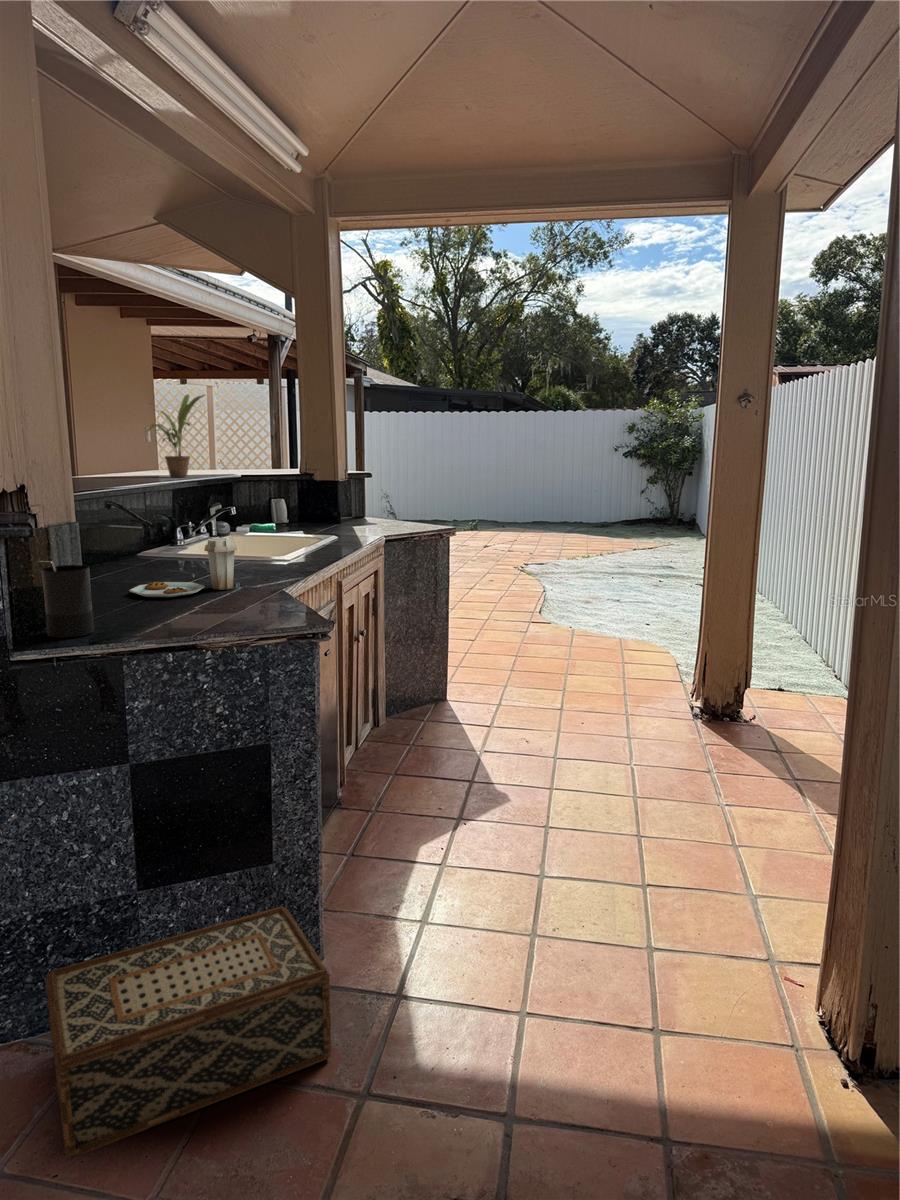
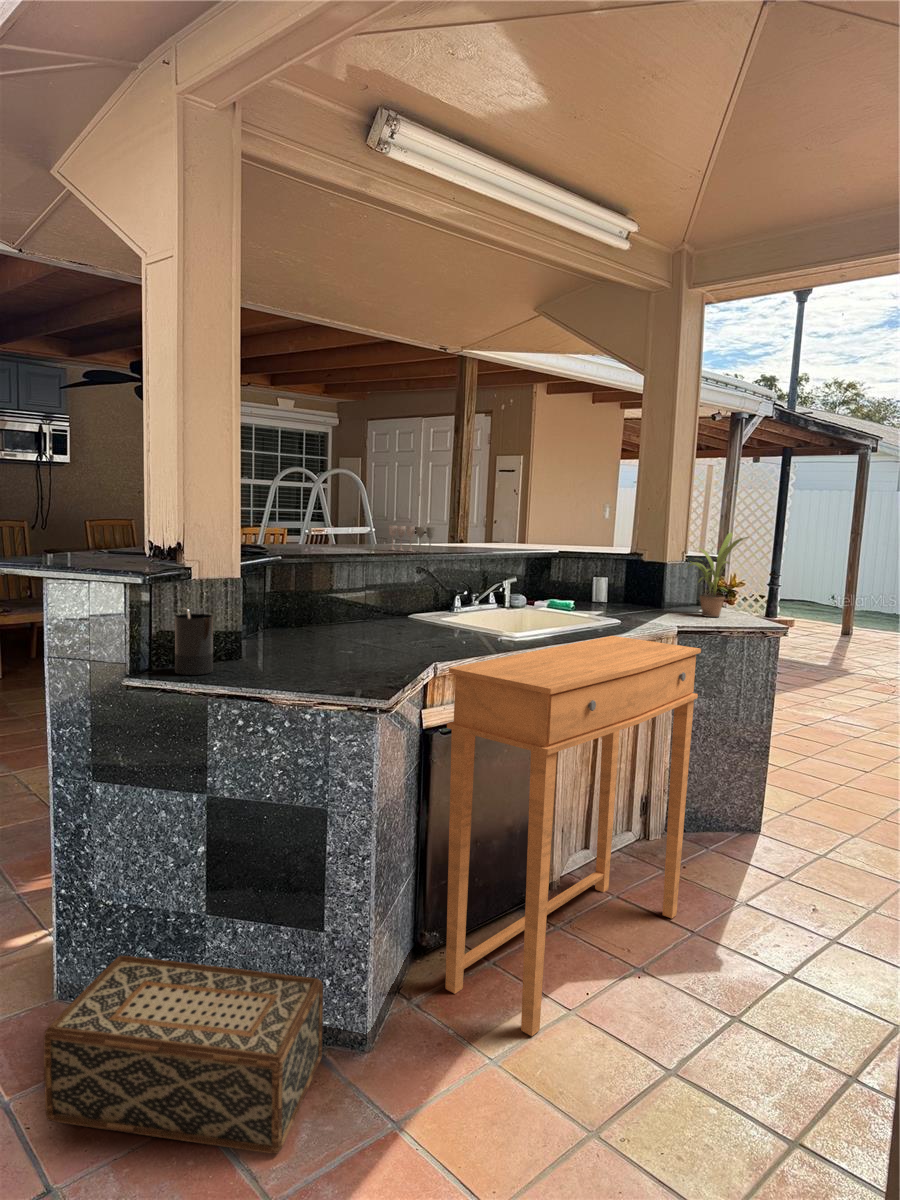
potted plant: present [148,394,204,477] -> present [687,533,748,617]
wine glass: none [81,453,146,482] -> present [389,526,435,553]
plate: present [129,538,237,597] -> none [308,606,406,656]
side table: none [321,548,454,893] -> present [445,636,701,1036]

